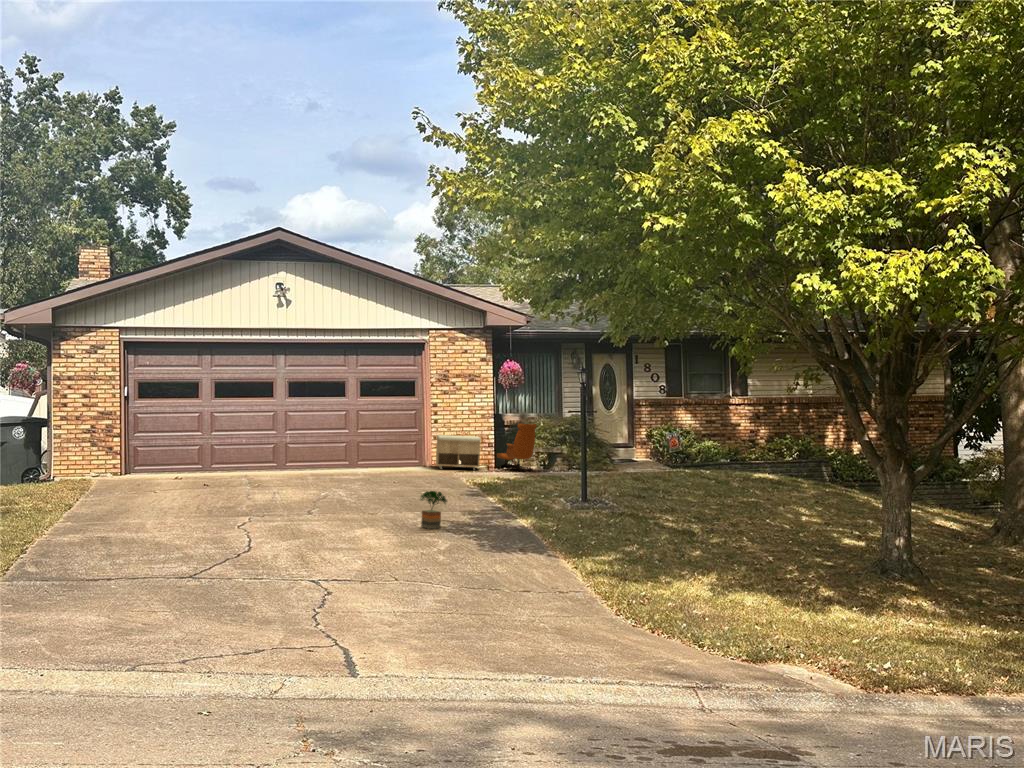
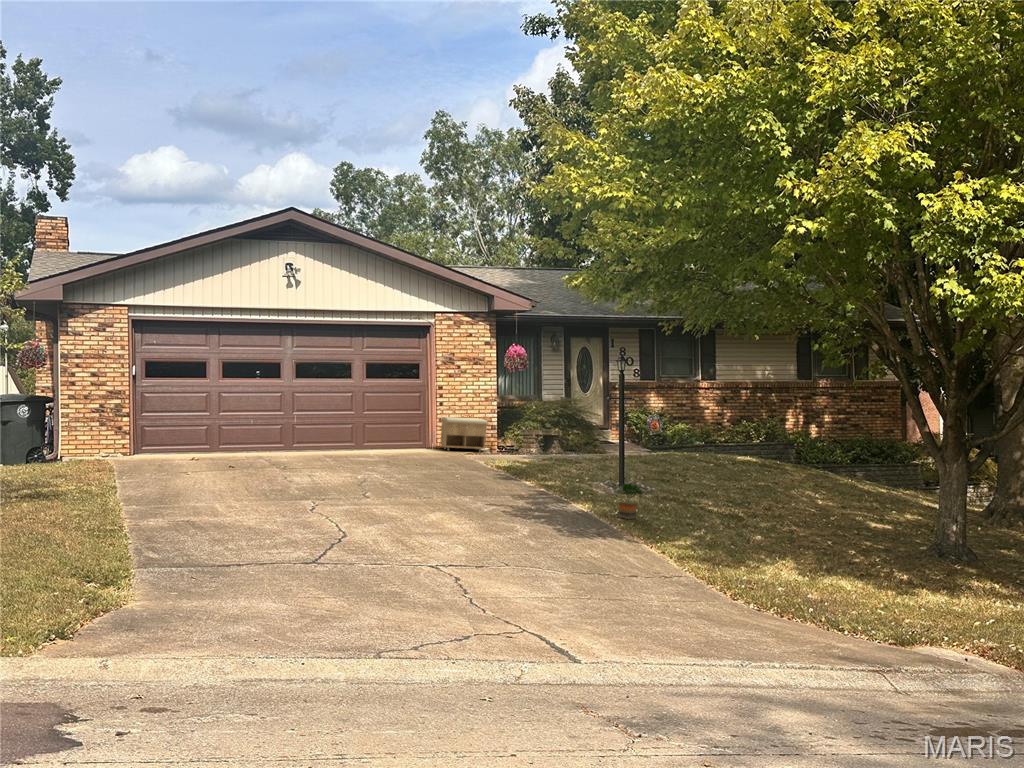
lounge chair: present [497,424,537,470] -> none [496,407,540,453]
potted tree: present [420,491,447,529] -> present [617,484,642,519]

